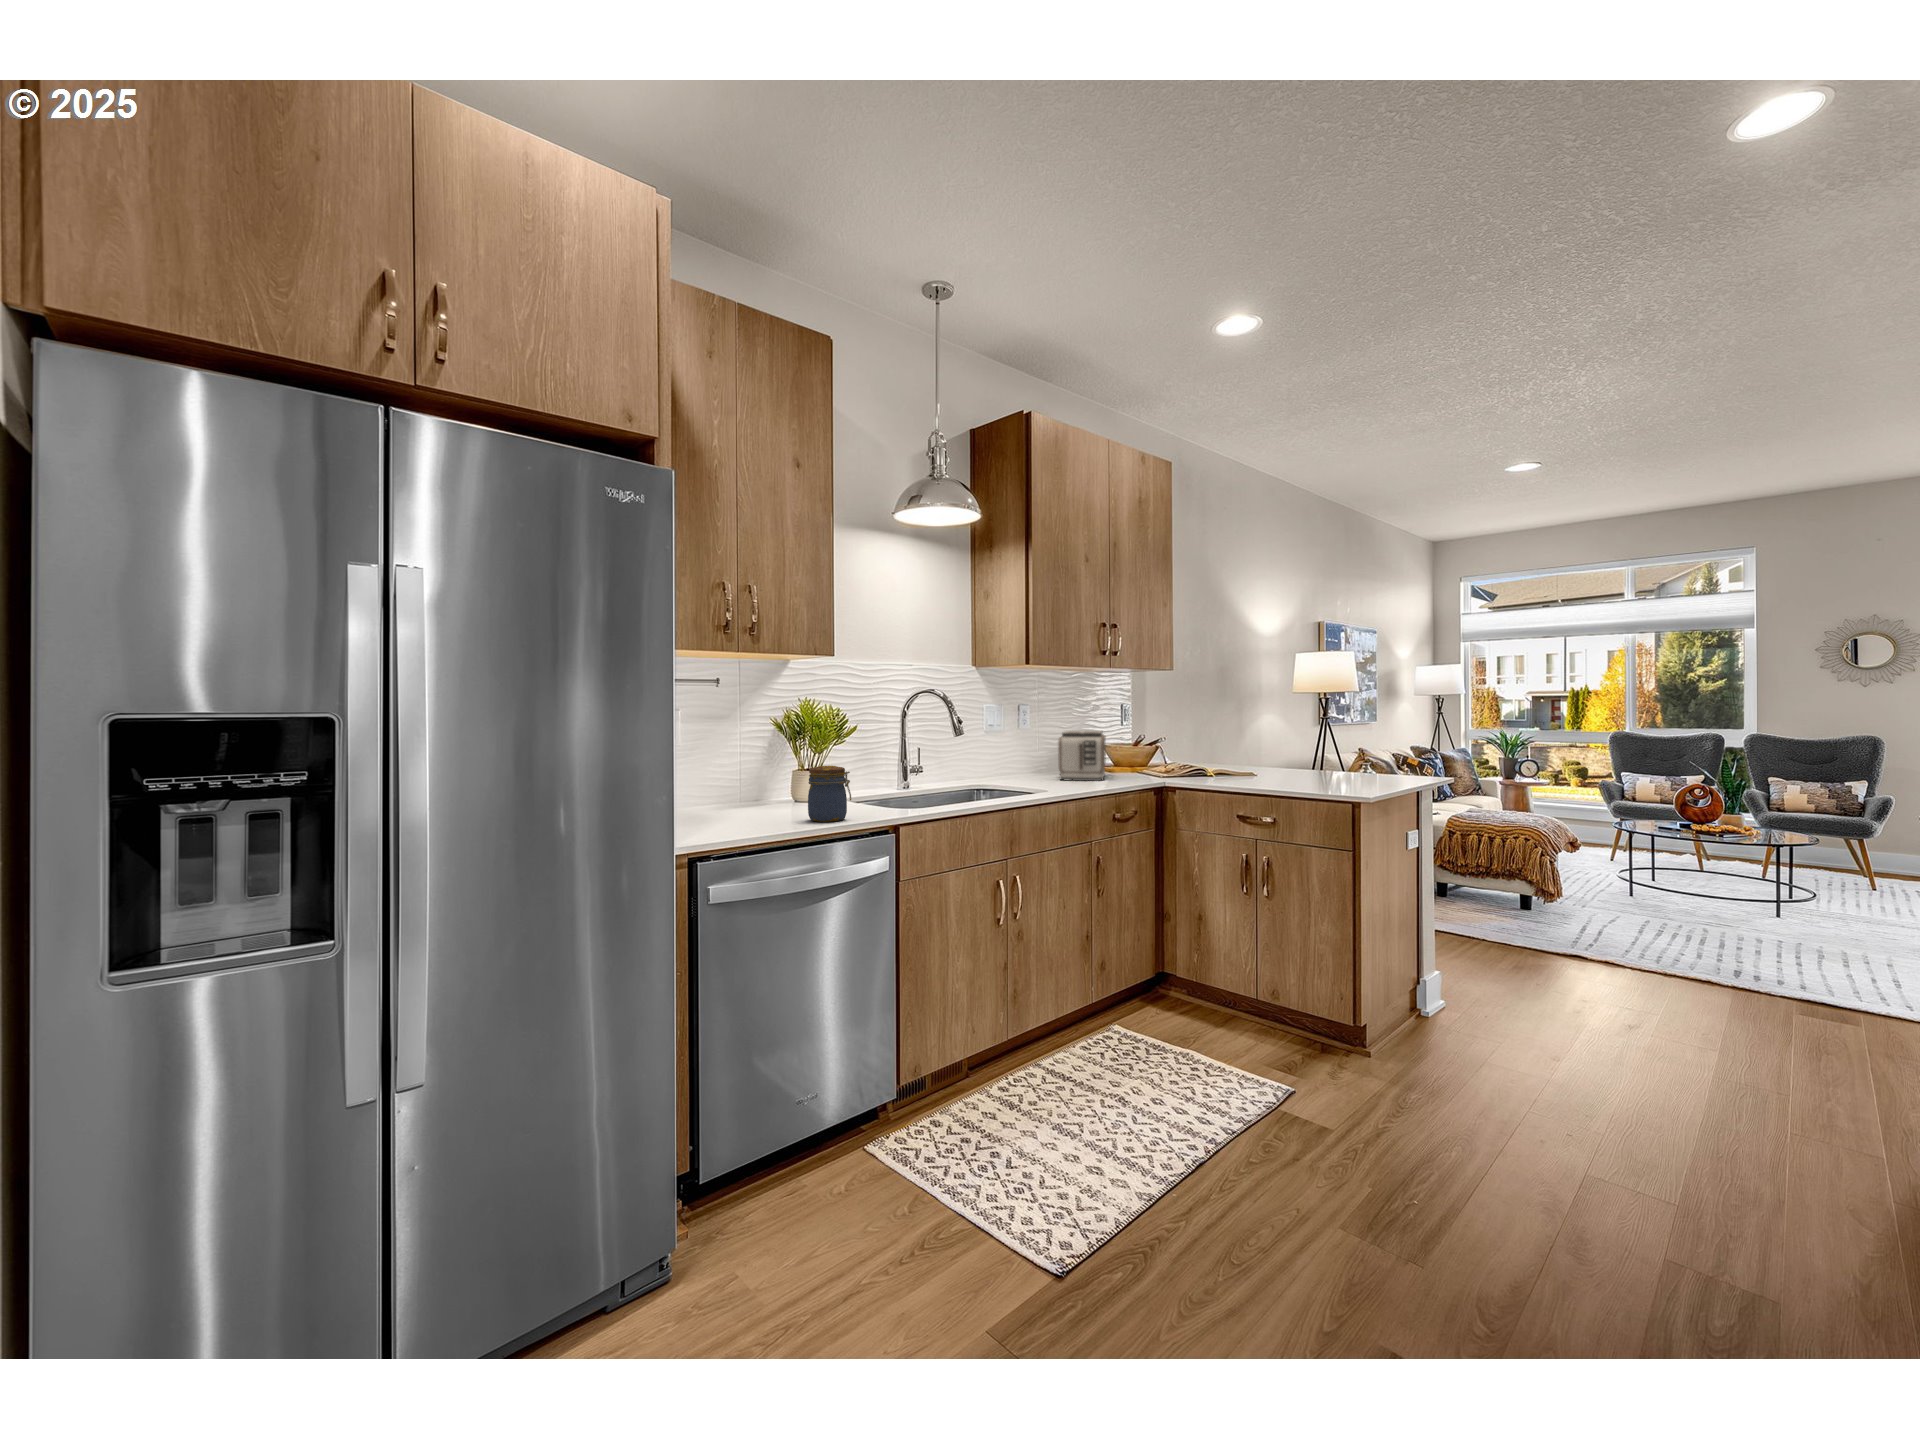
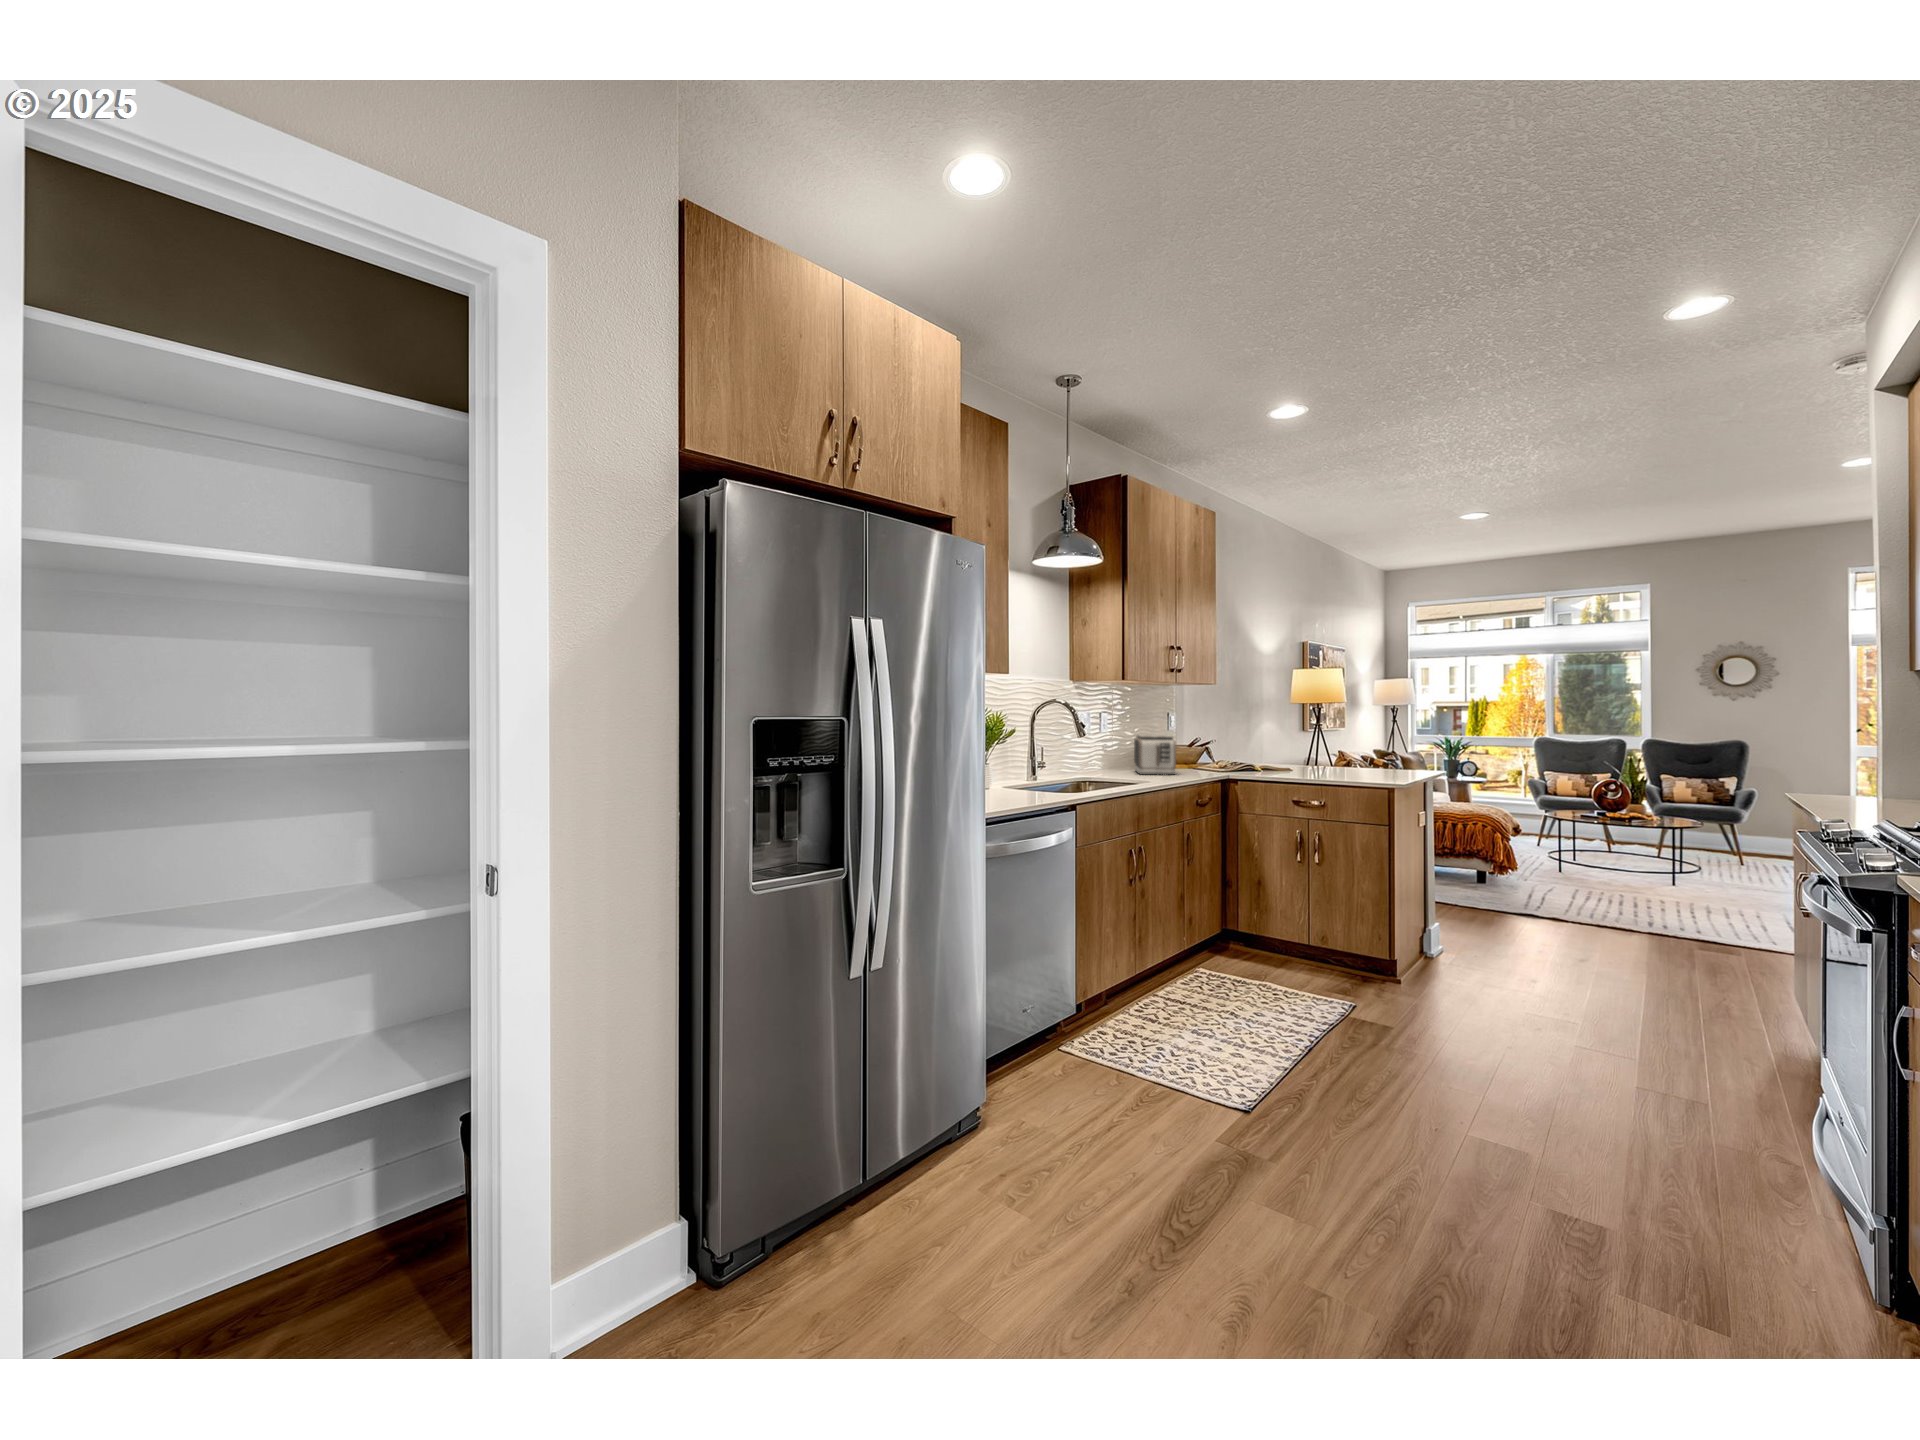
jar: present [808,766,851,822] -> none [1012,761,1045,803]

